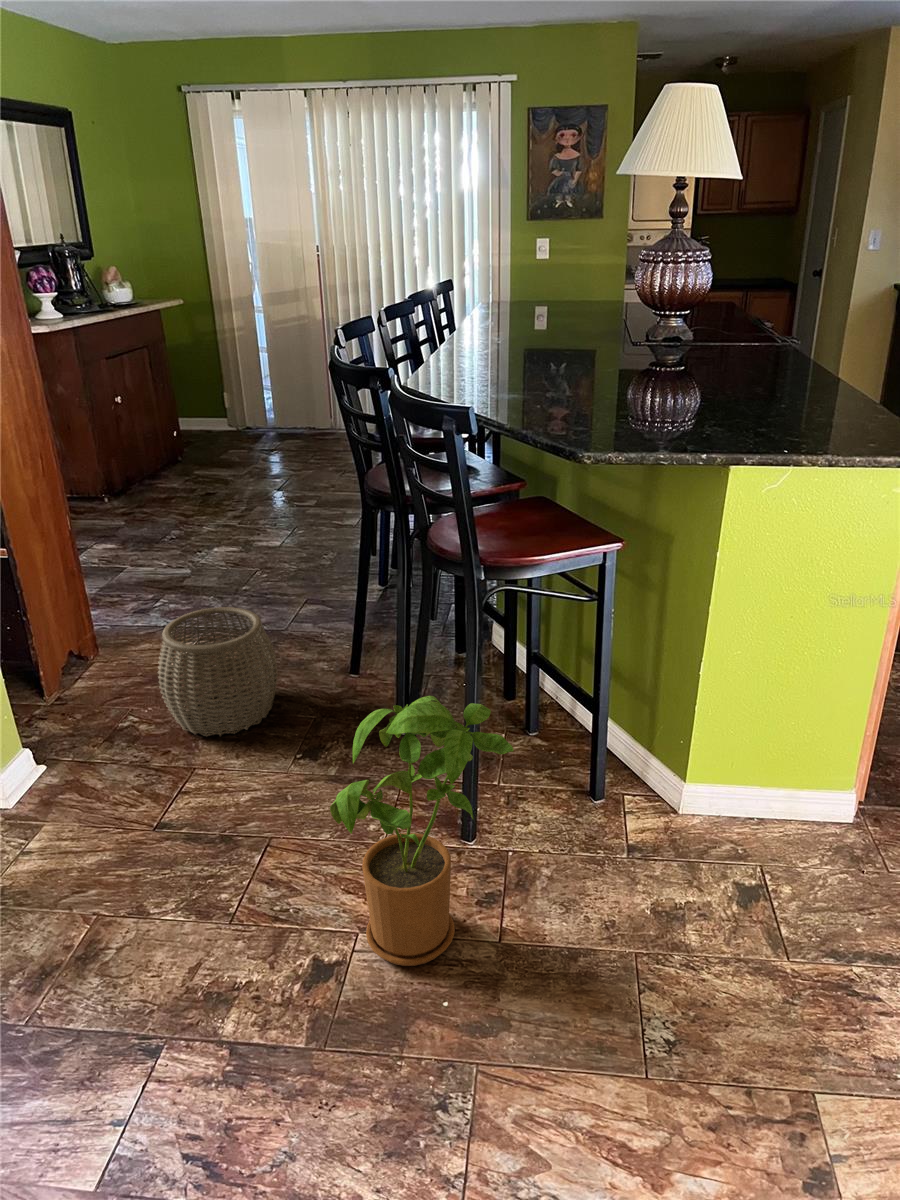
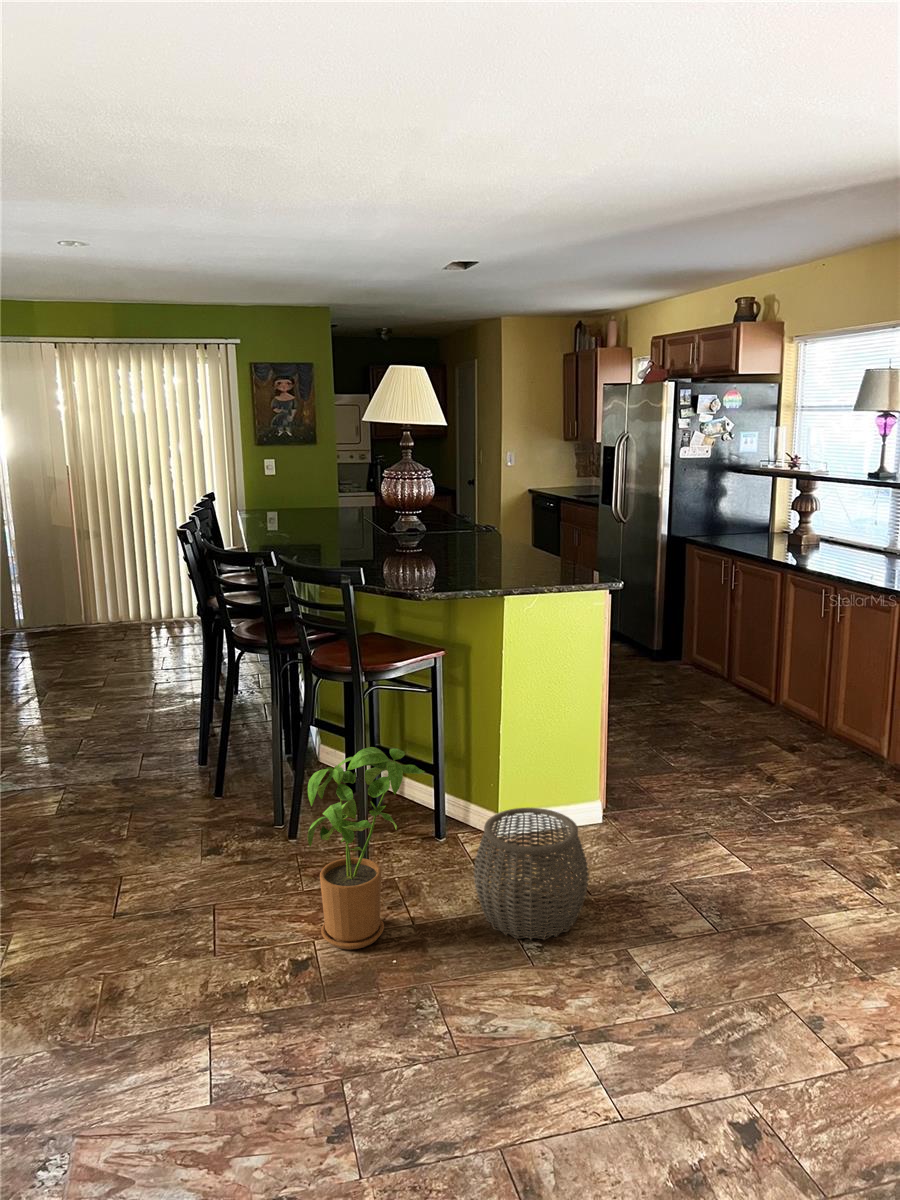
woven basket: present [158,607,278,736] -> present [473,808,589,940]

